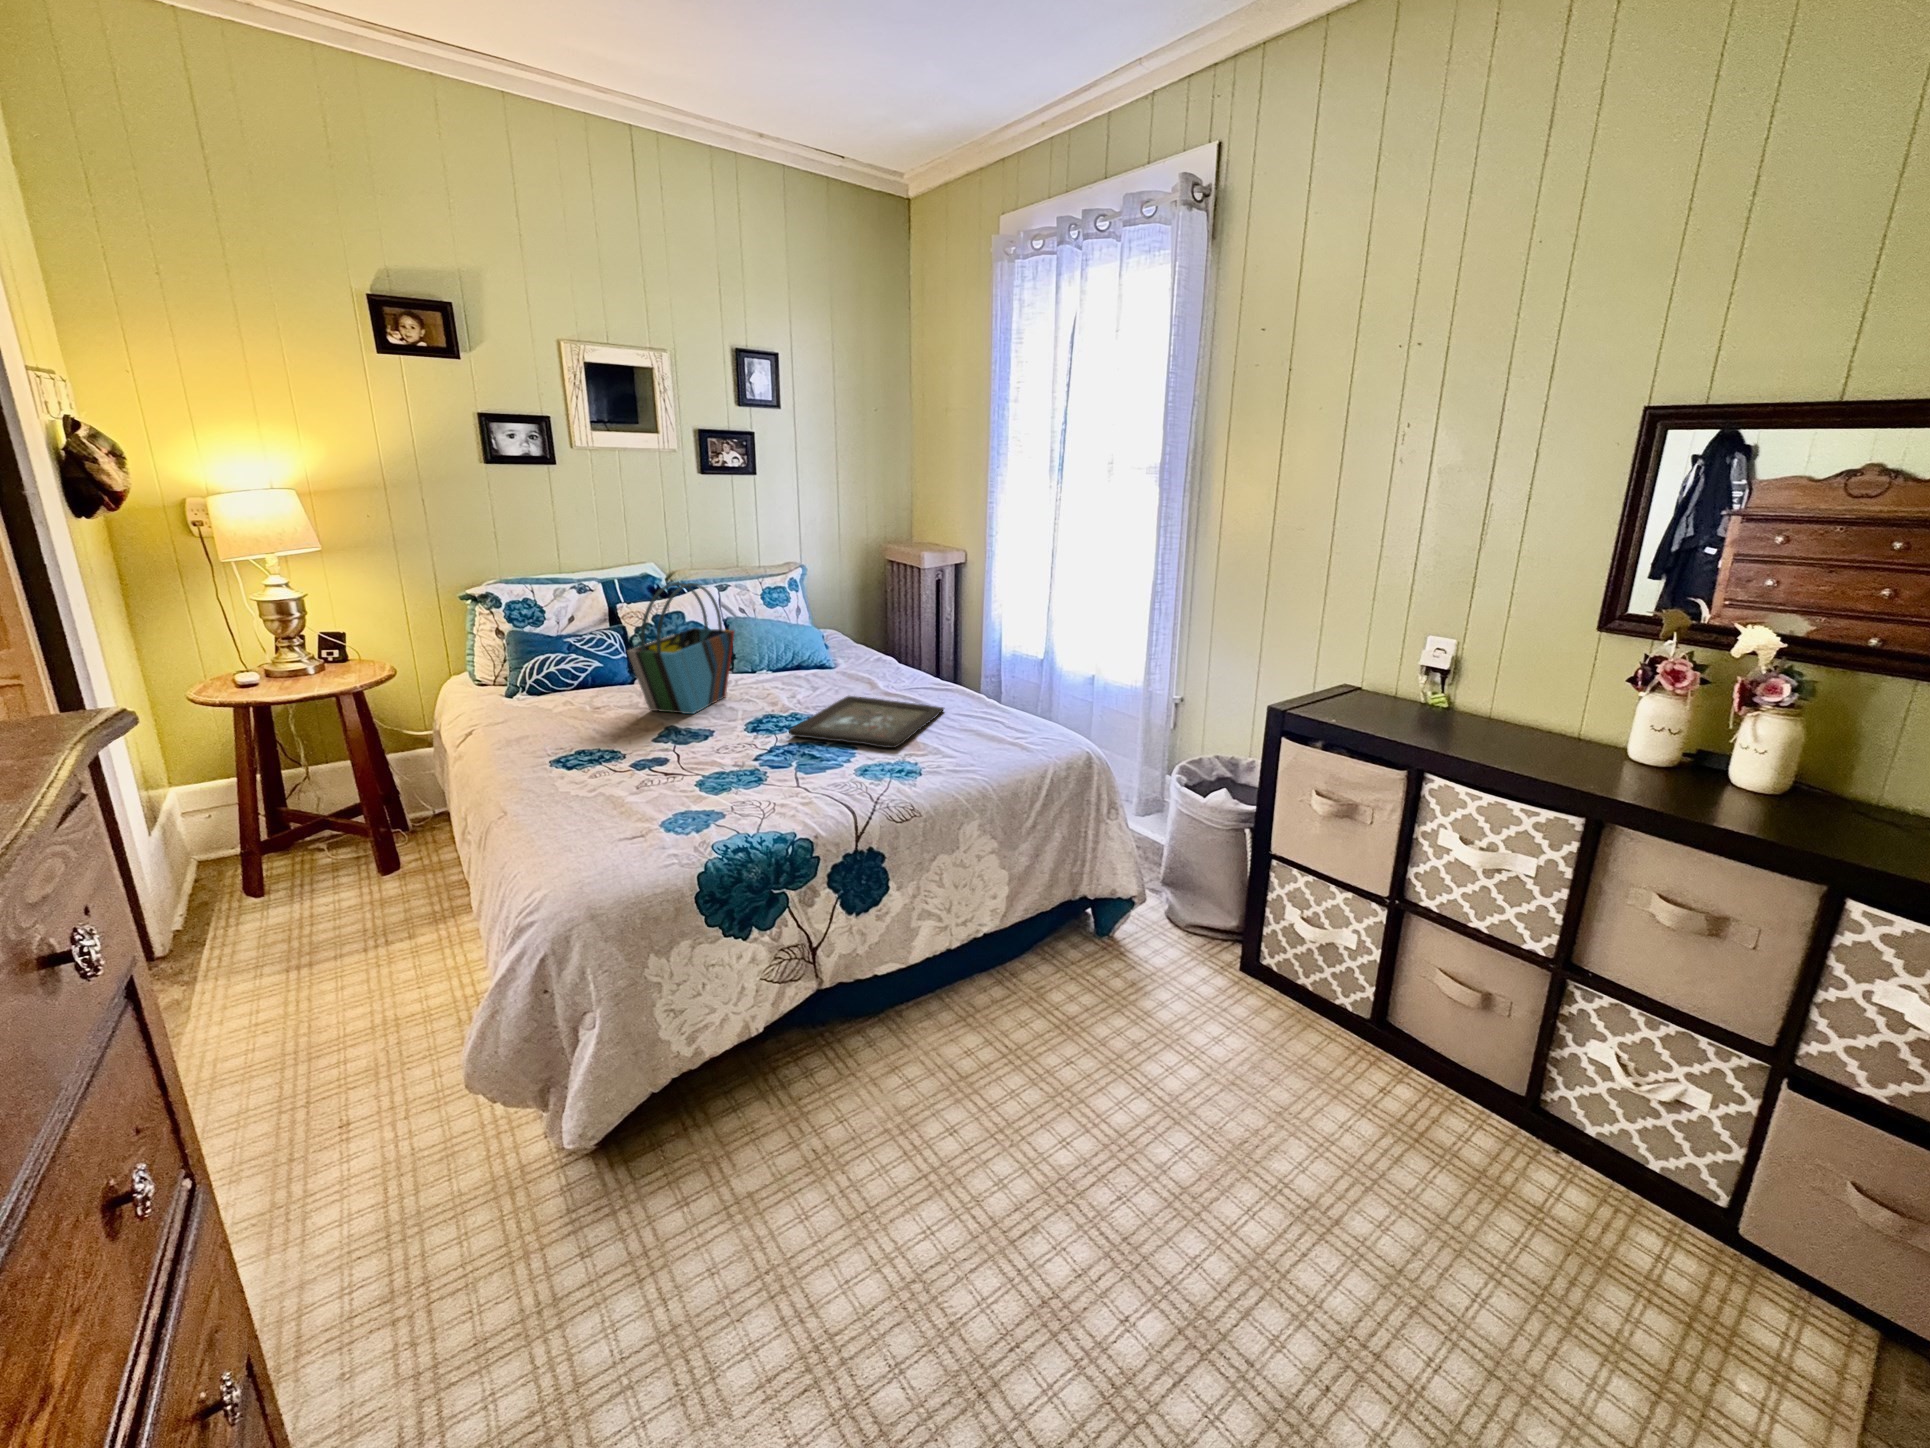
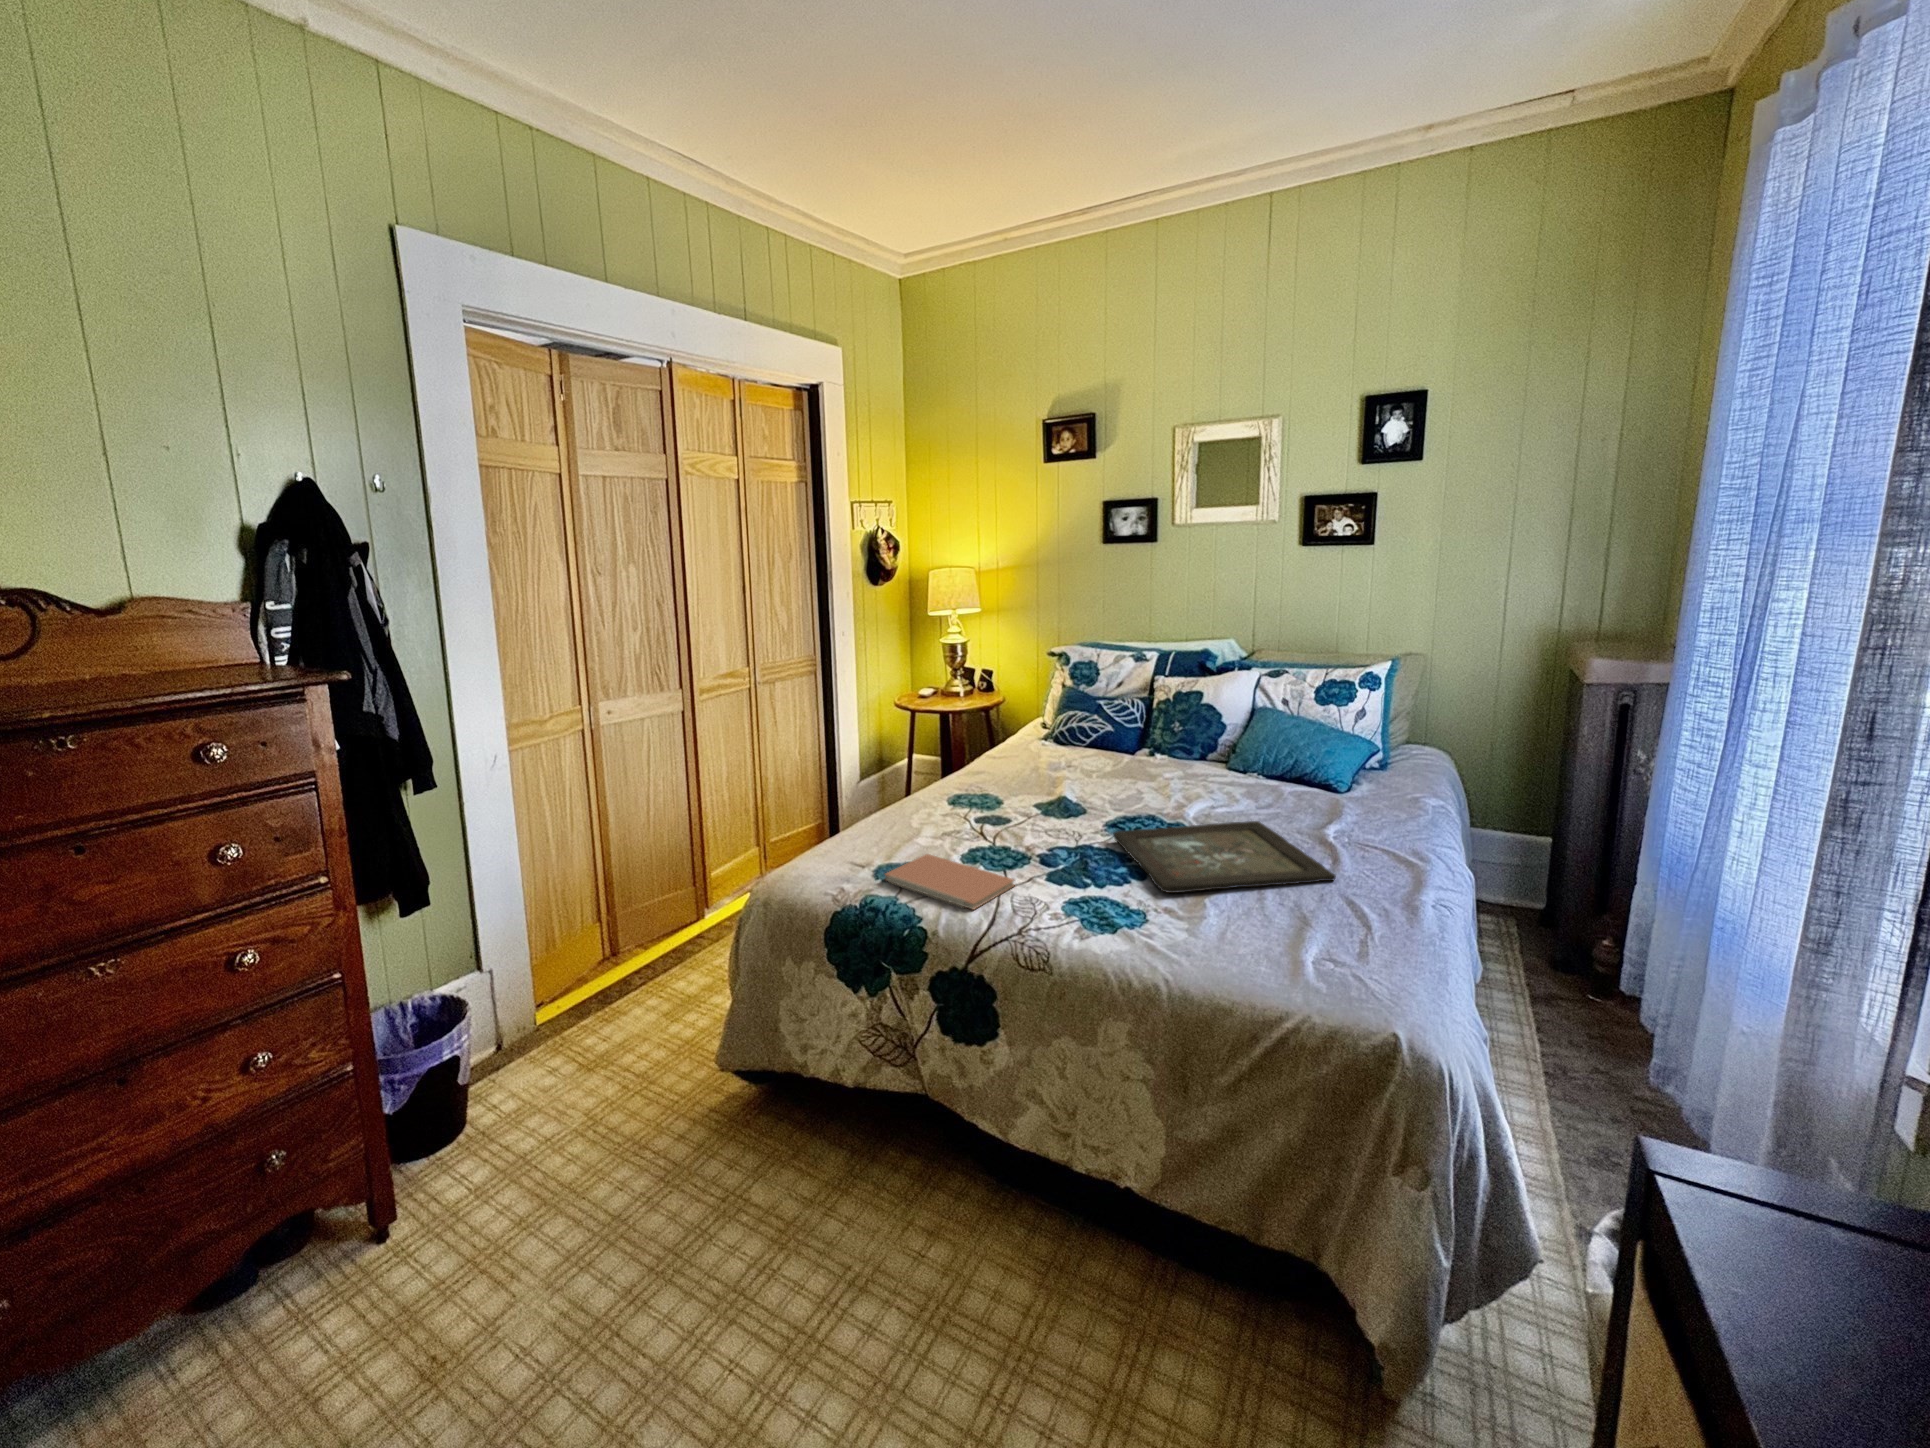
tote bag: present [627,582,734,714] -> none [1060,658,1192,793]
notebook: none [689,780,820,829] -> present [885,854,1014,910]

